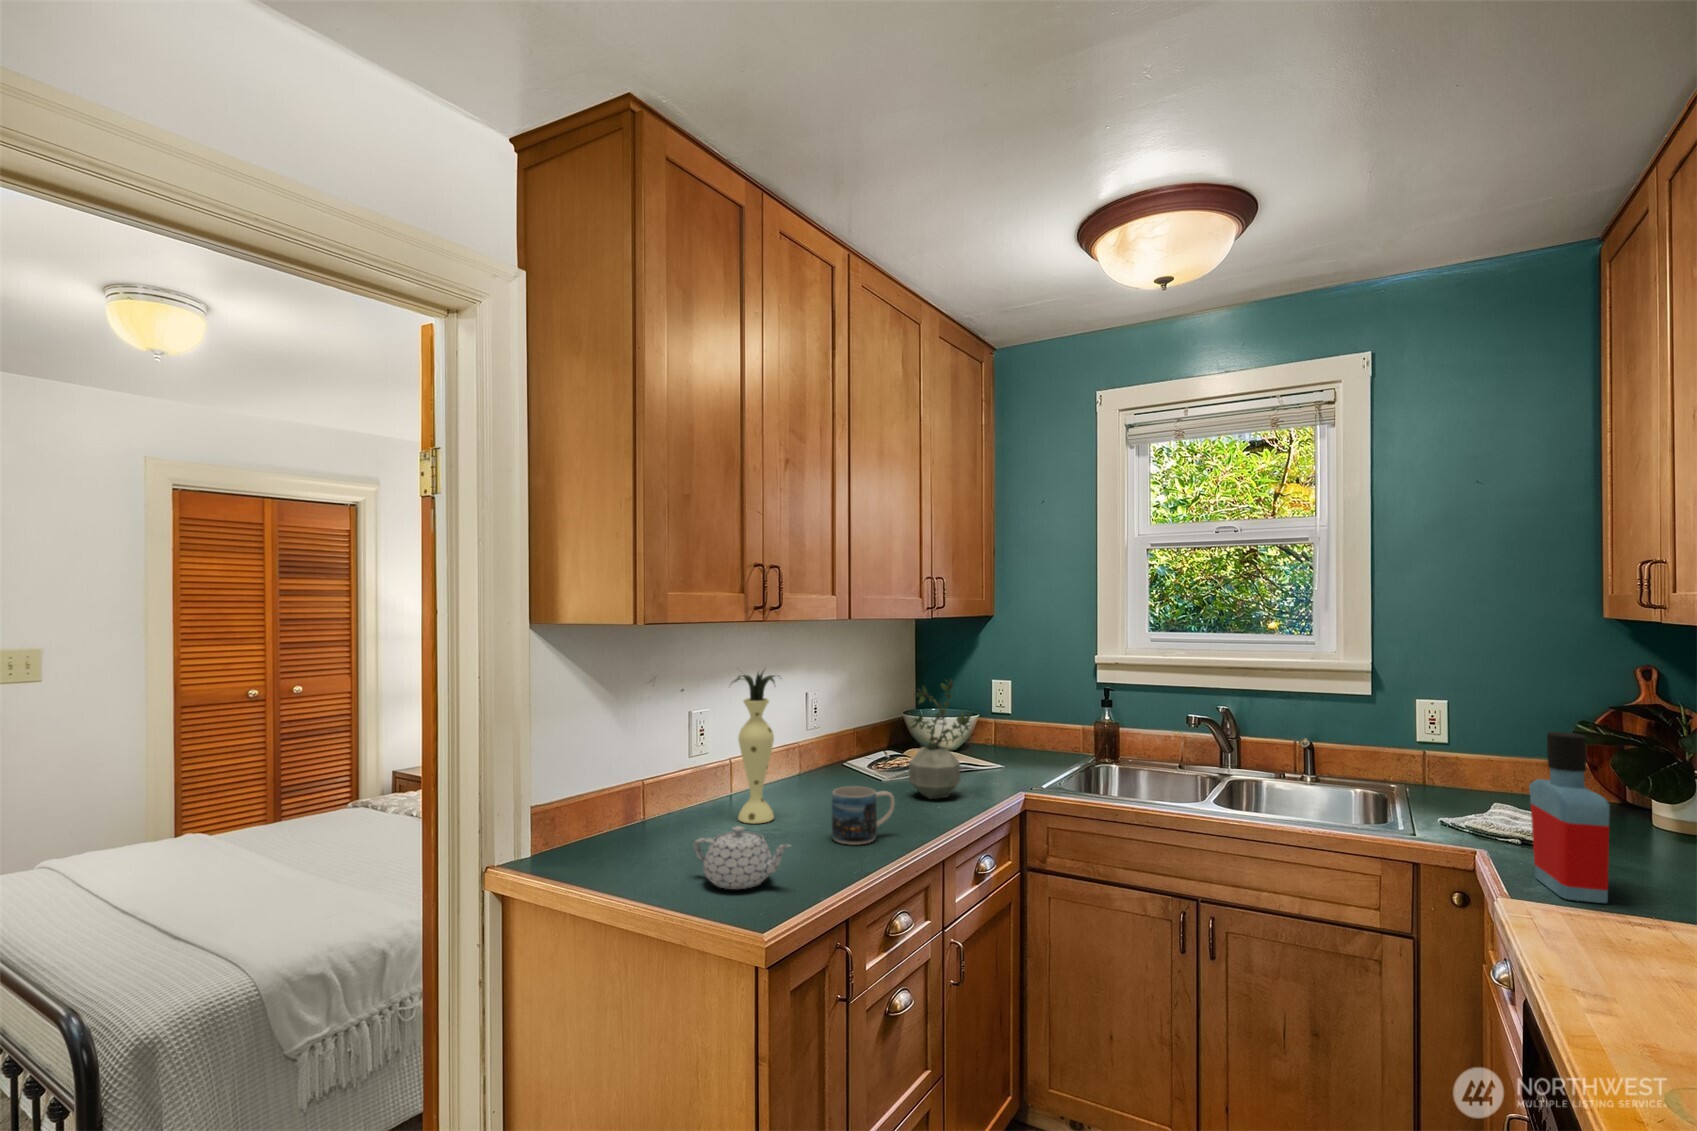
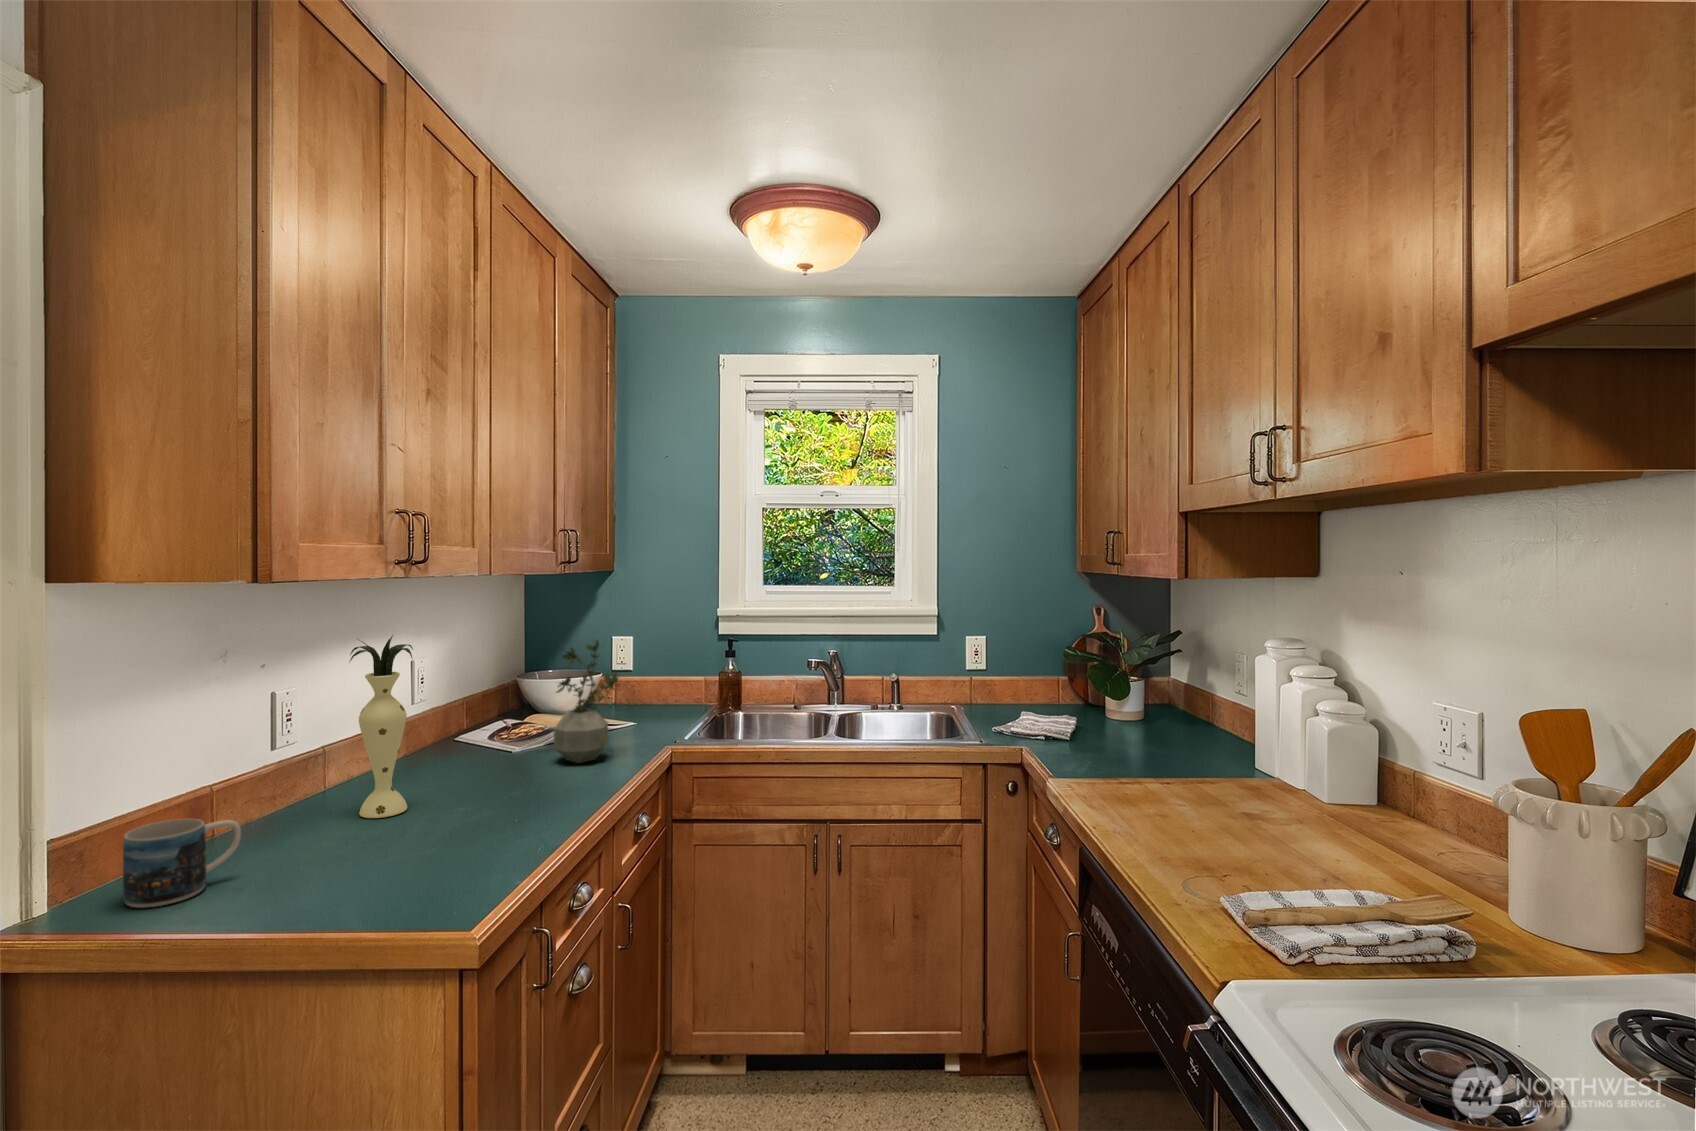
bottle: present [1529,732,1610,903] -> none [1062,654,1114,774]
mug: present [832,786,895,845] -> present [123,819,241,908]
teapot: present [694,826,790,889] -> none [337,821,475,896]

